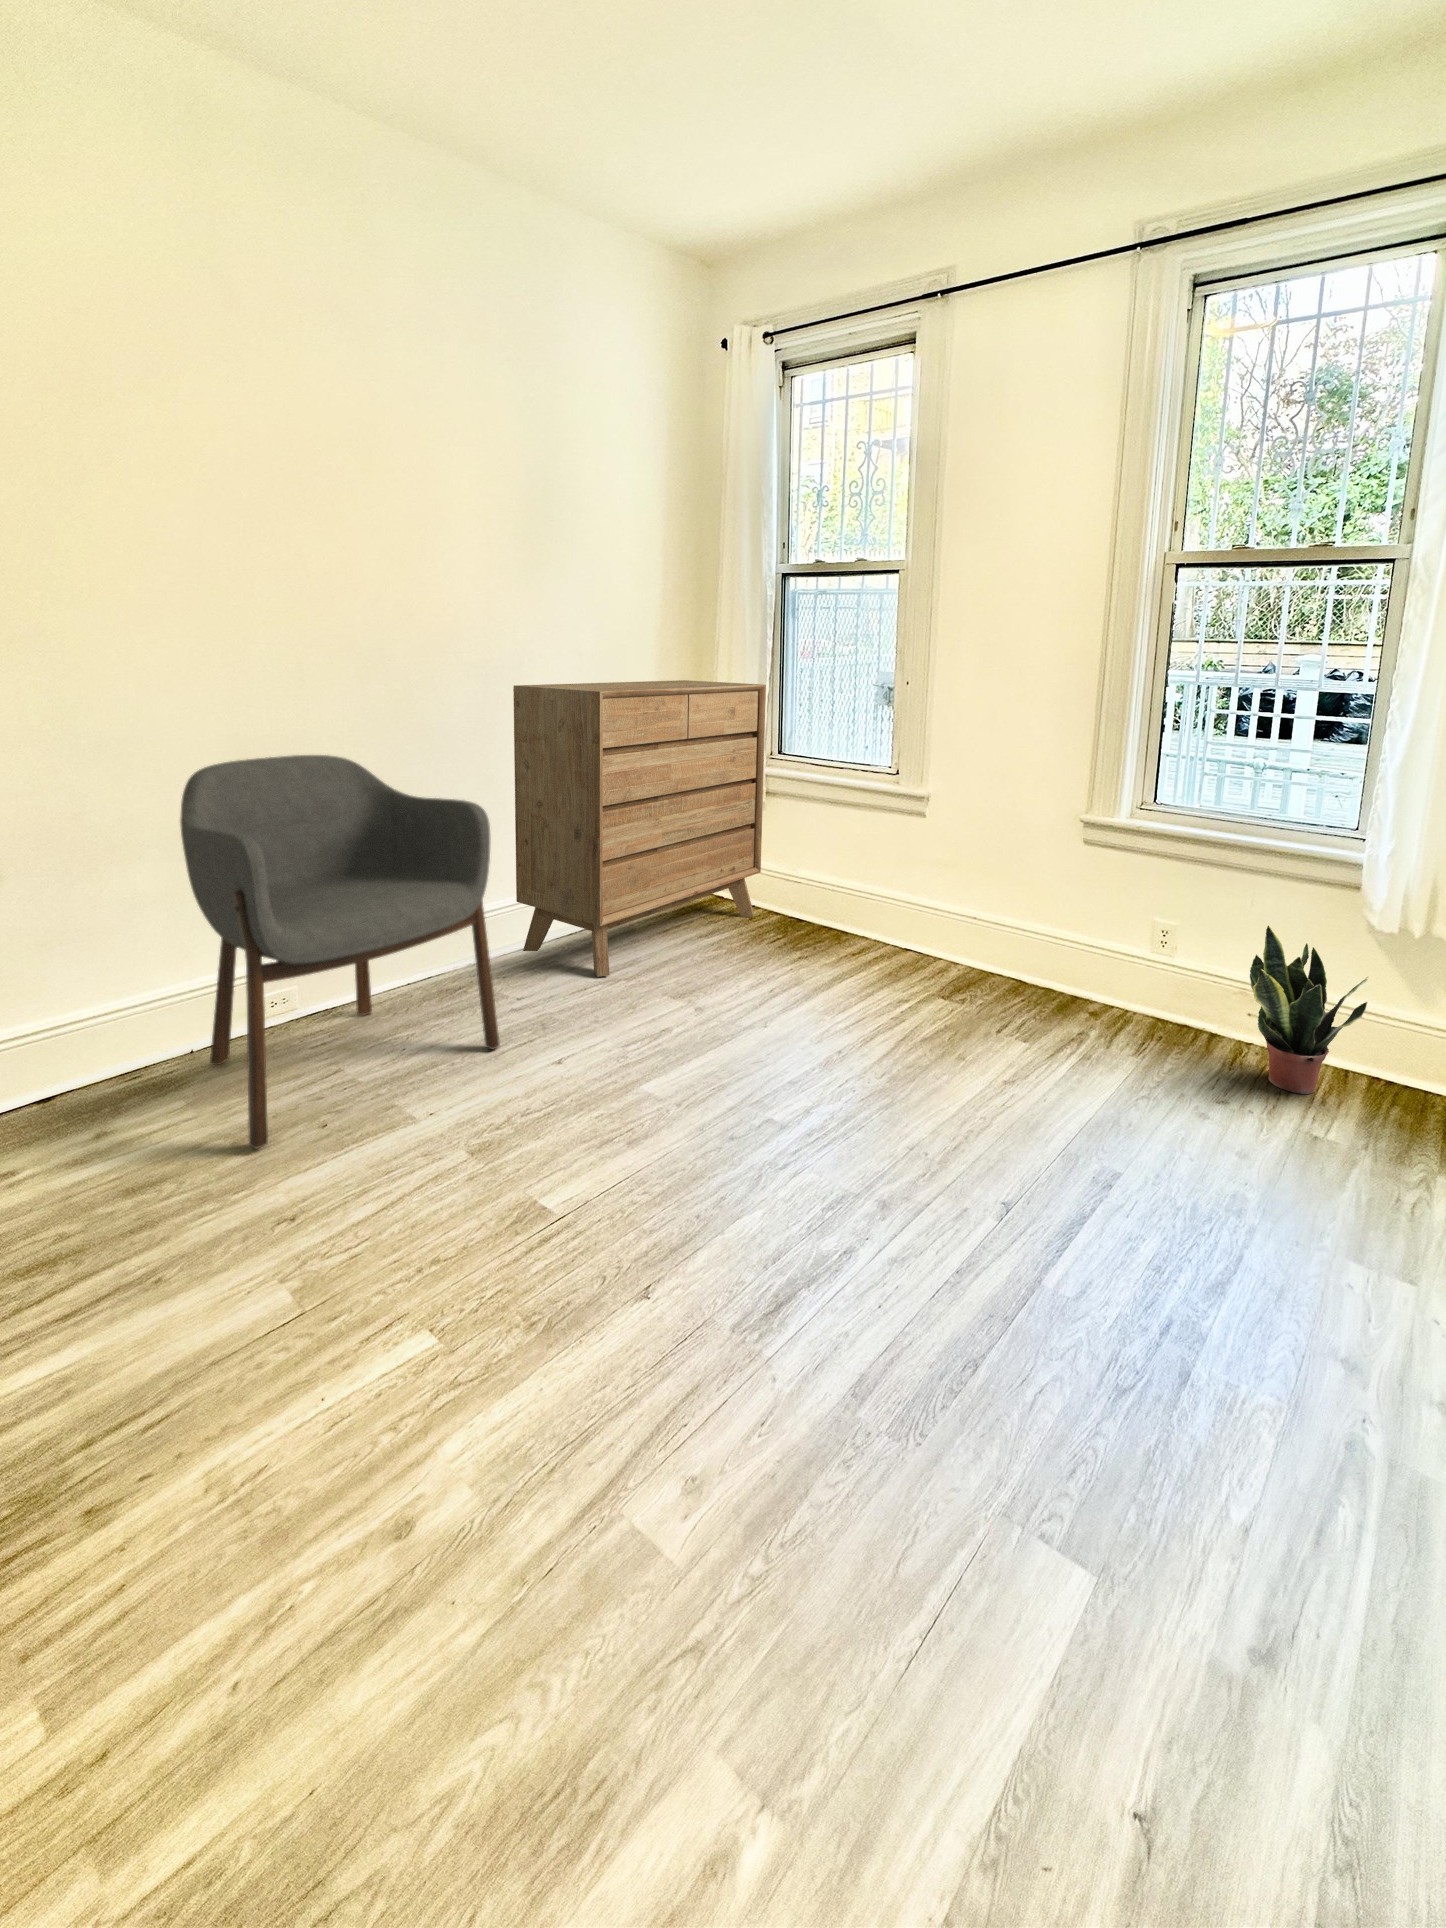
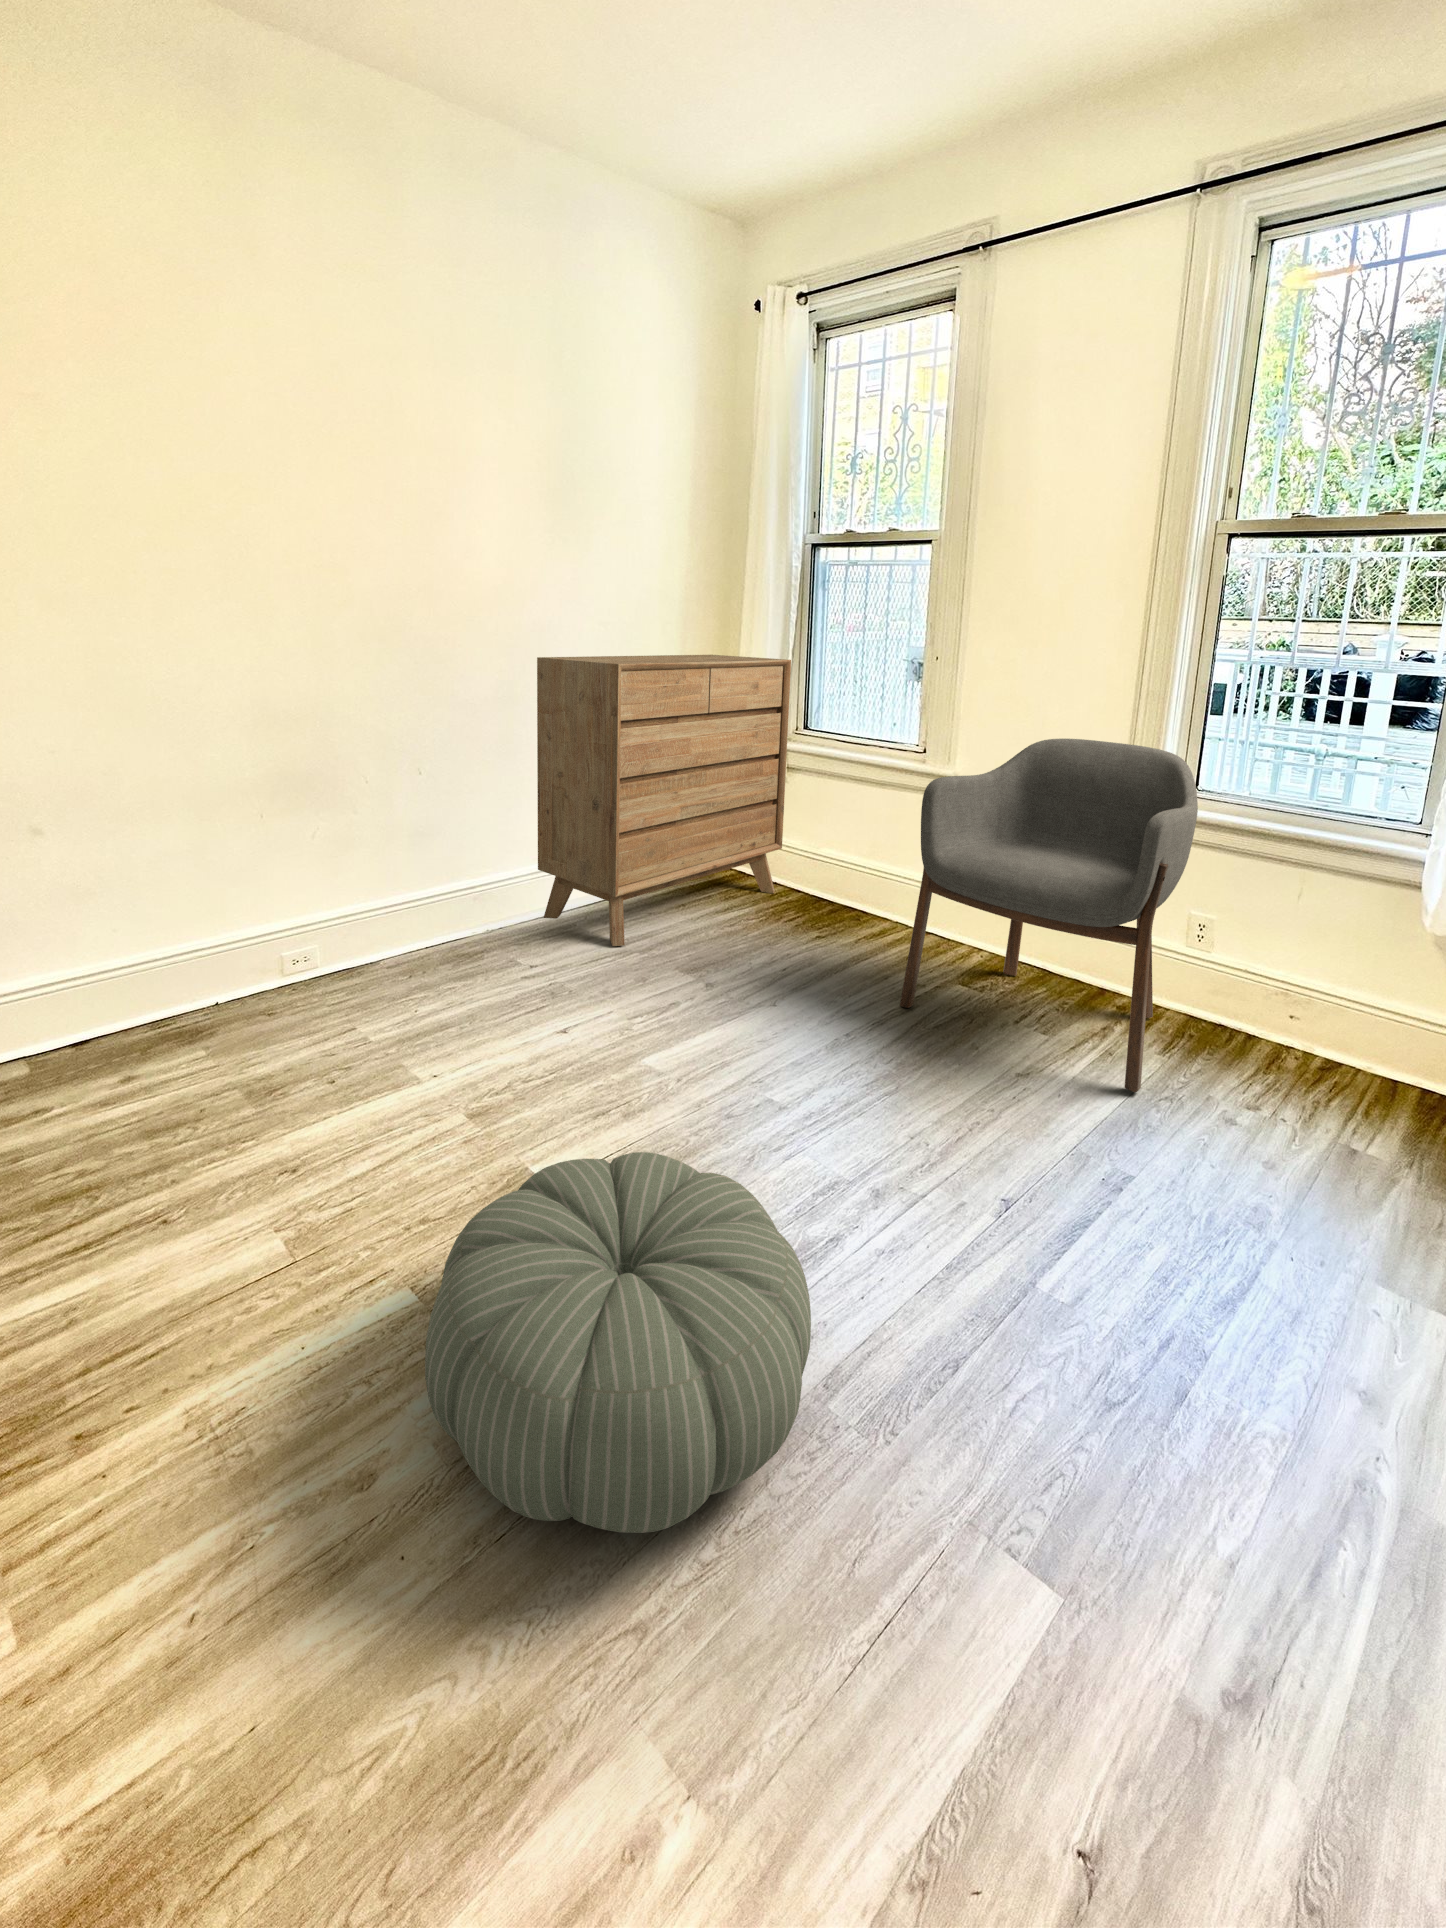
armchair: present [180,755,500,1149] -> present [900,739,1198,1092]
potted plant: present [1250,926,1369,1094] -> none [1290,923,1425,1103]
pouf: none [461,1177,840,1550] -> present [425,1152,811,1533]

